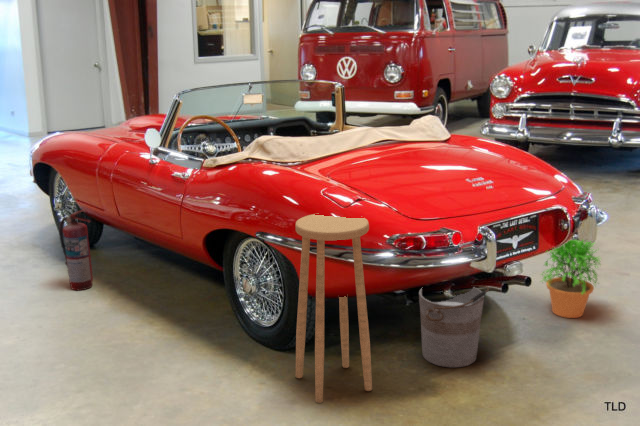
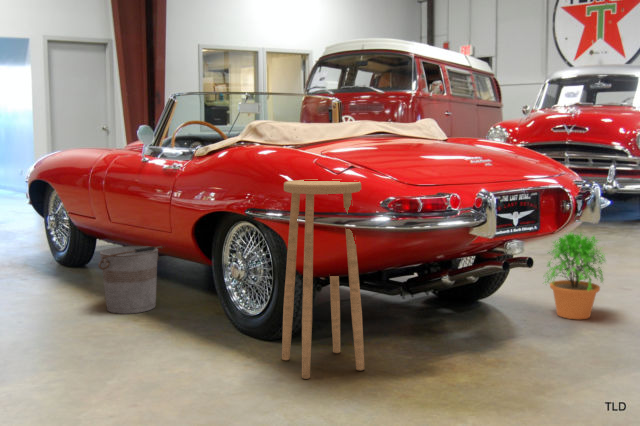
fire extinguisher: present [59,210,93,290] -> none [47,211,80,296]
bucket: present [419,286,489,368] -> present [98,246,163,314]

